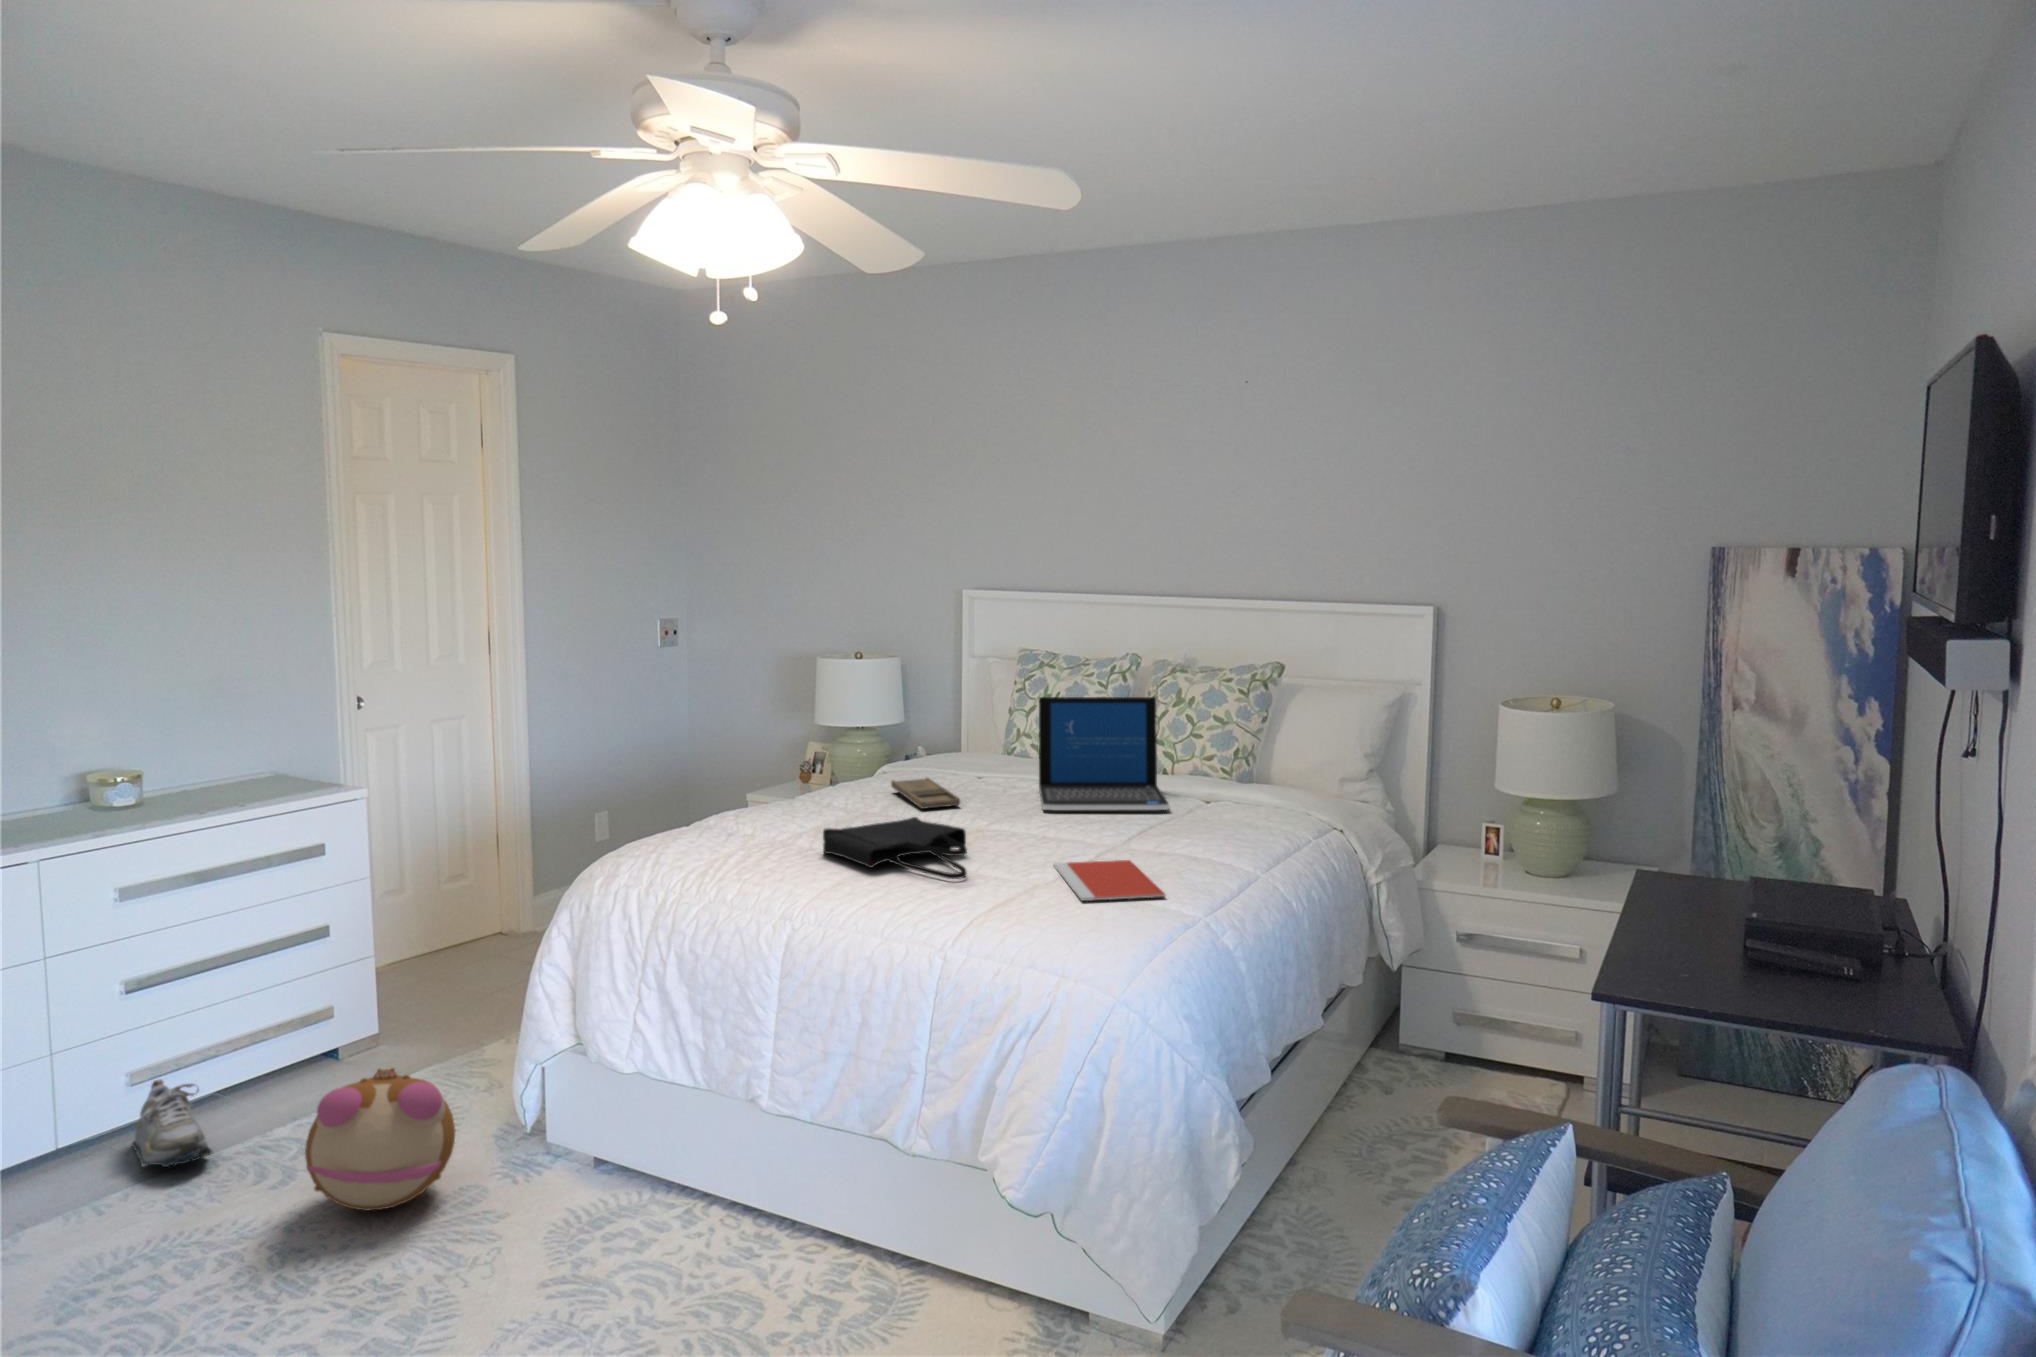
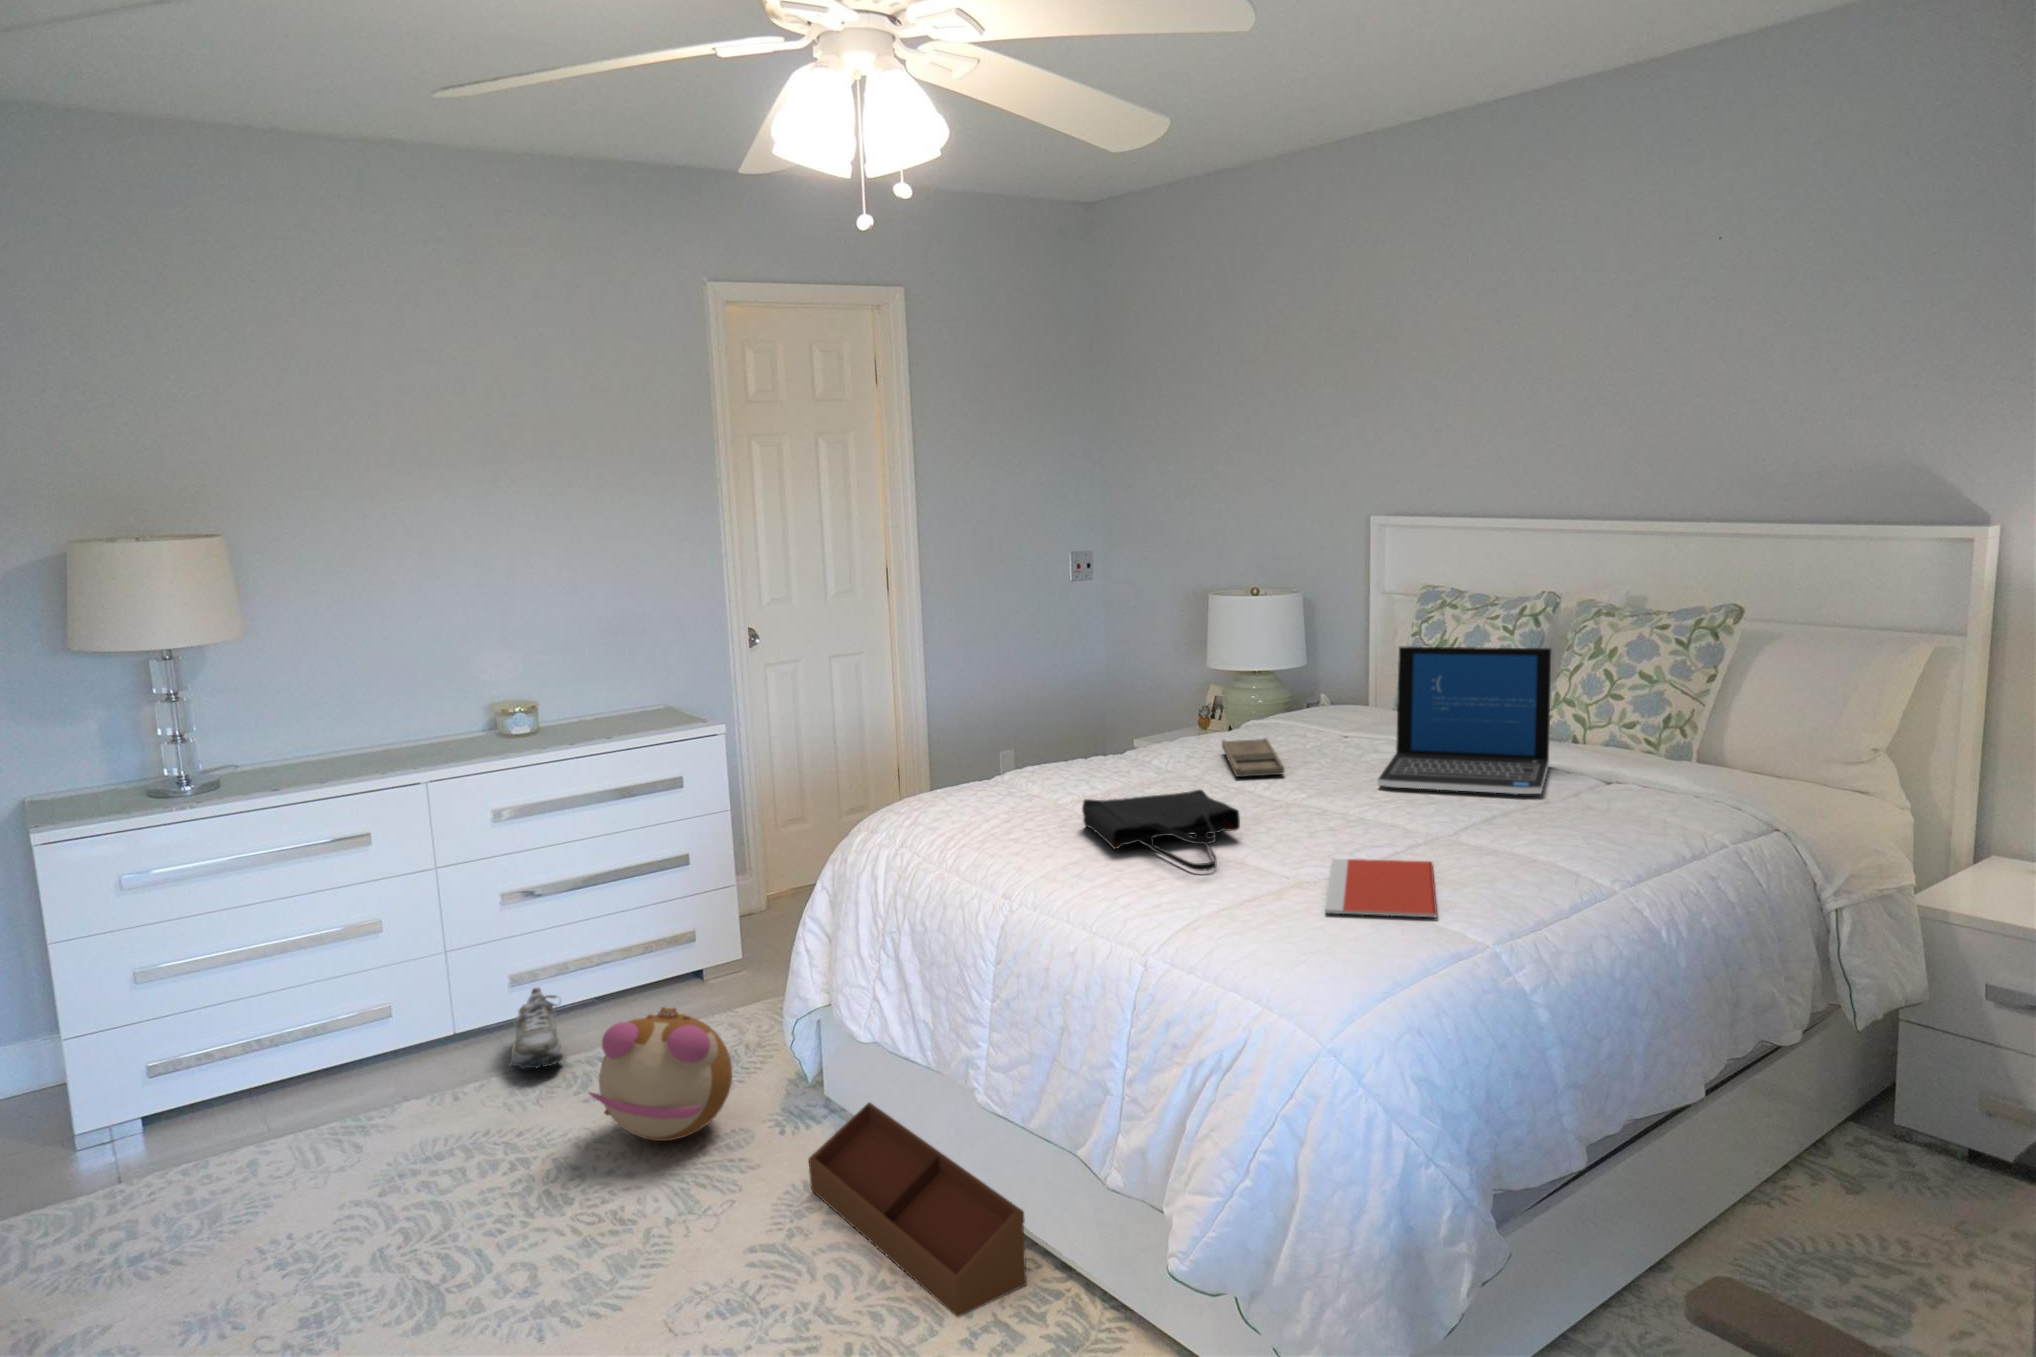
storage bin: none [571,1132,828,1303] -> present [809,1103,1027,1317]

